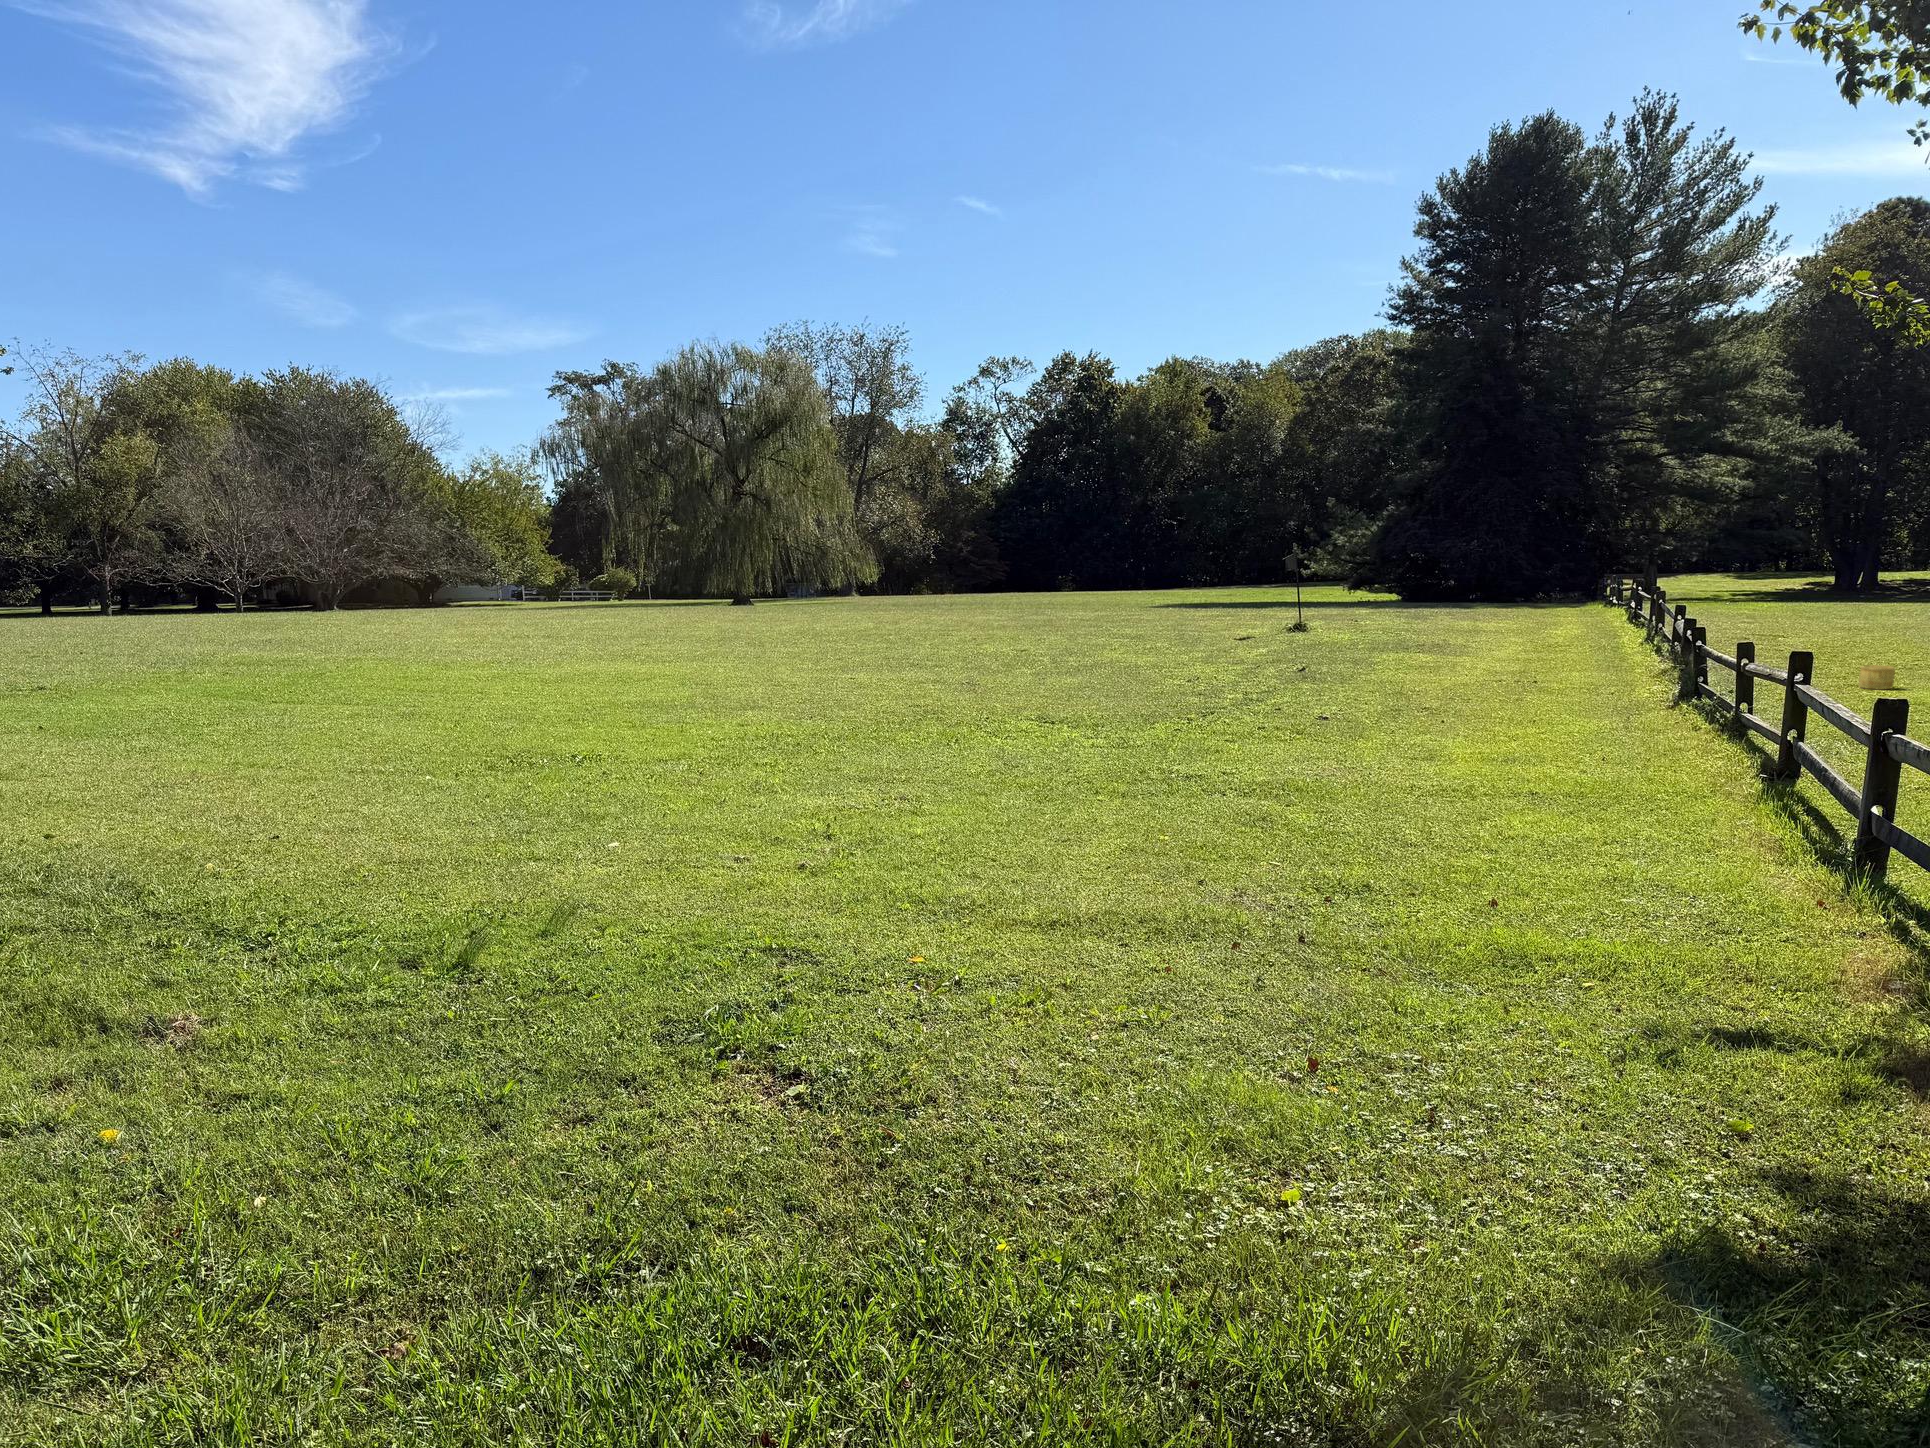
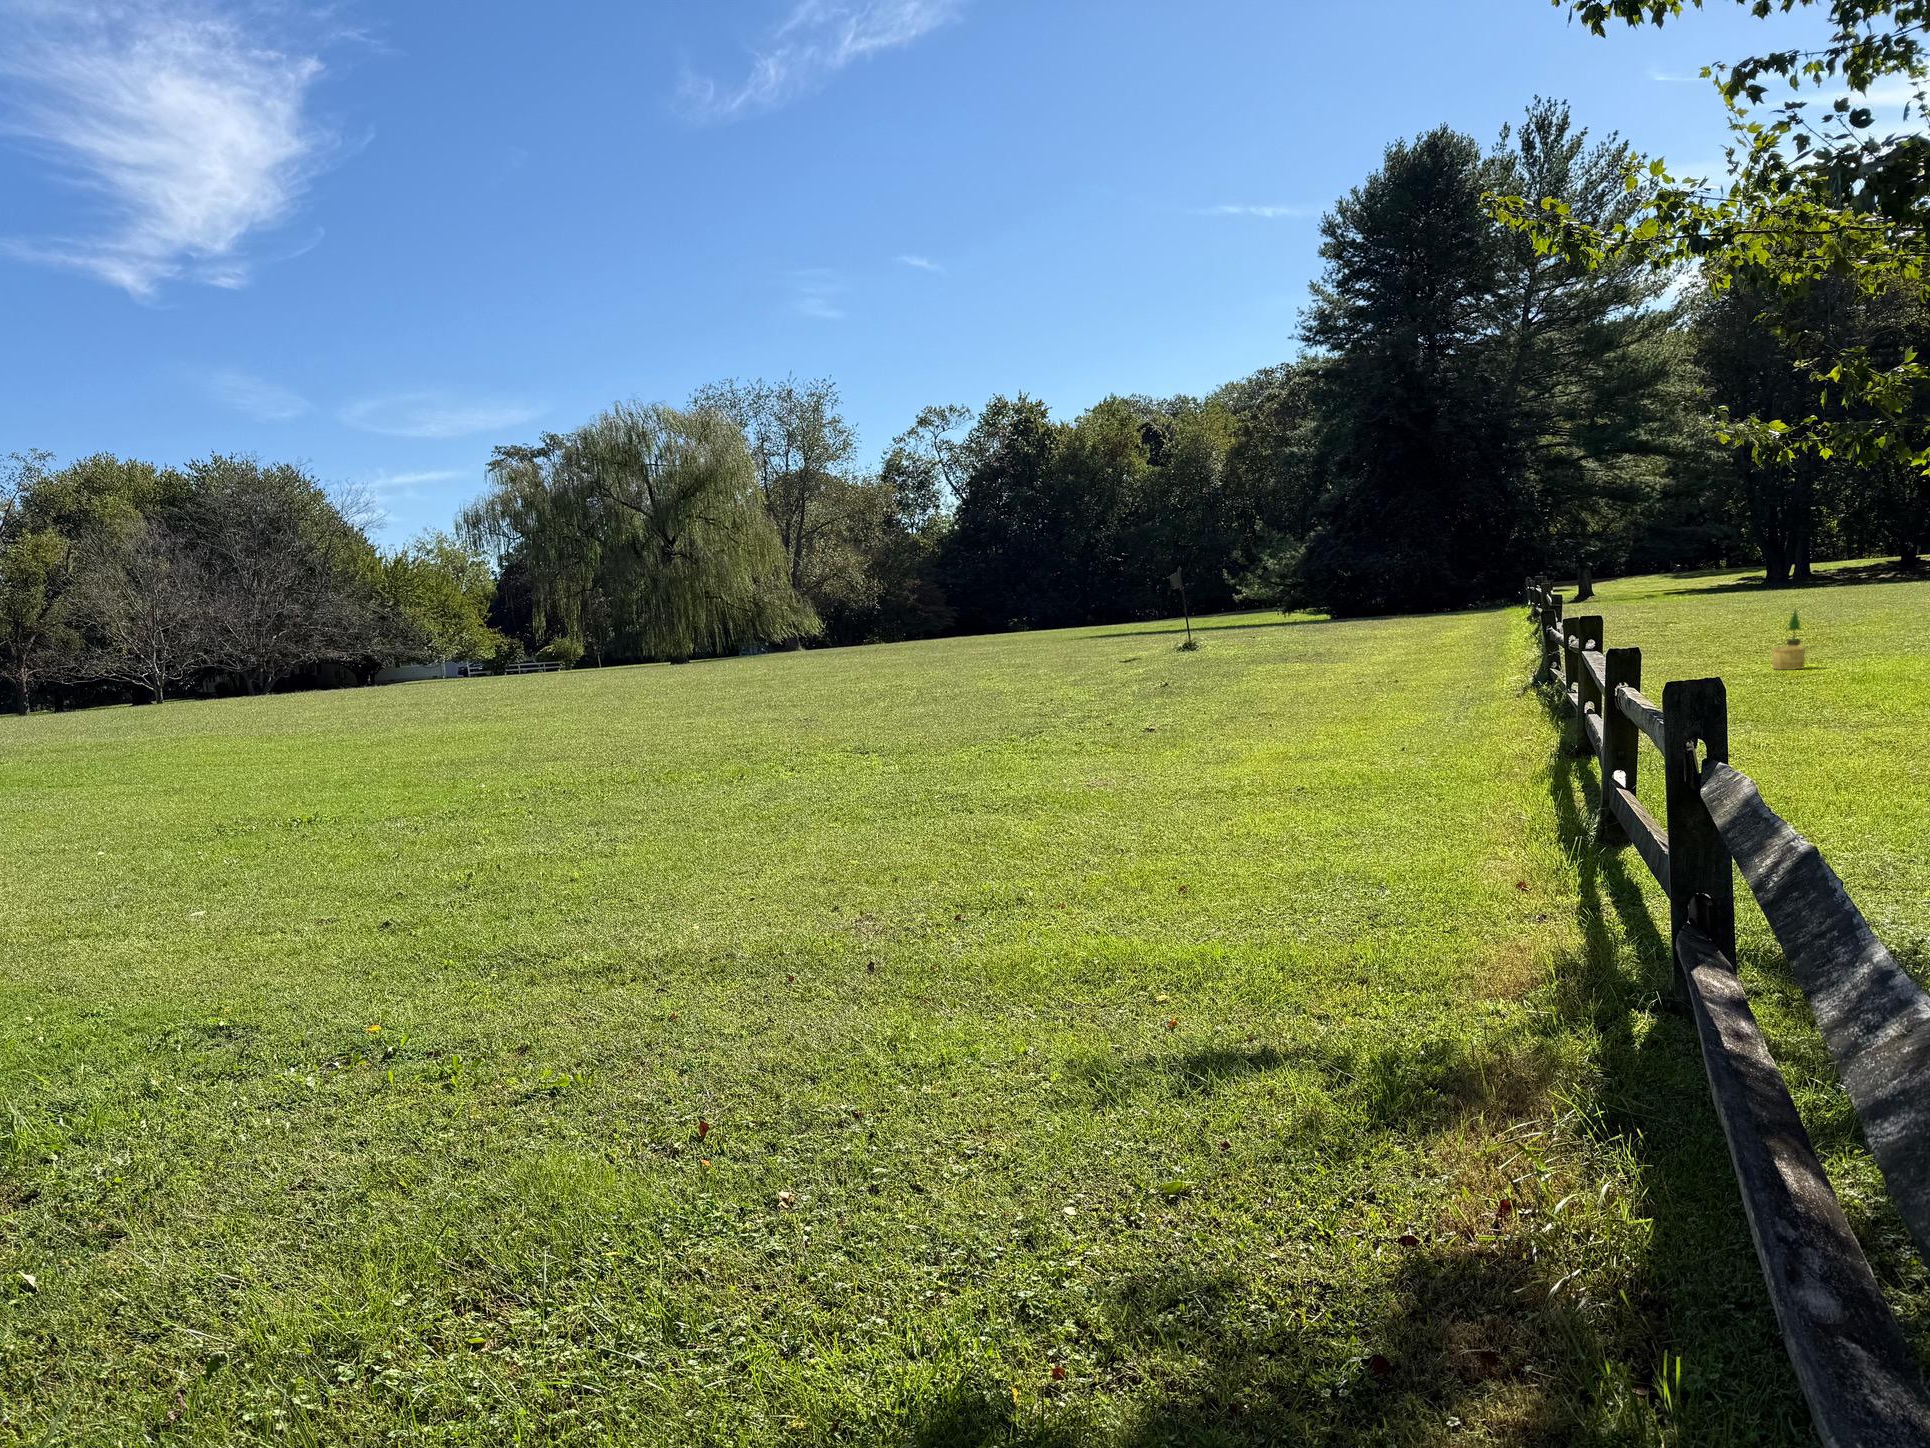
potted tree: none [1872,625,1891,667] -> present [1786,610,1801,646]

